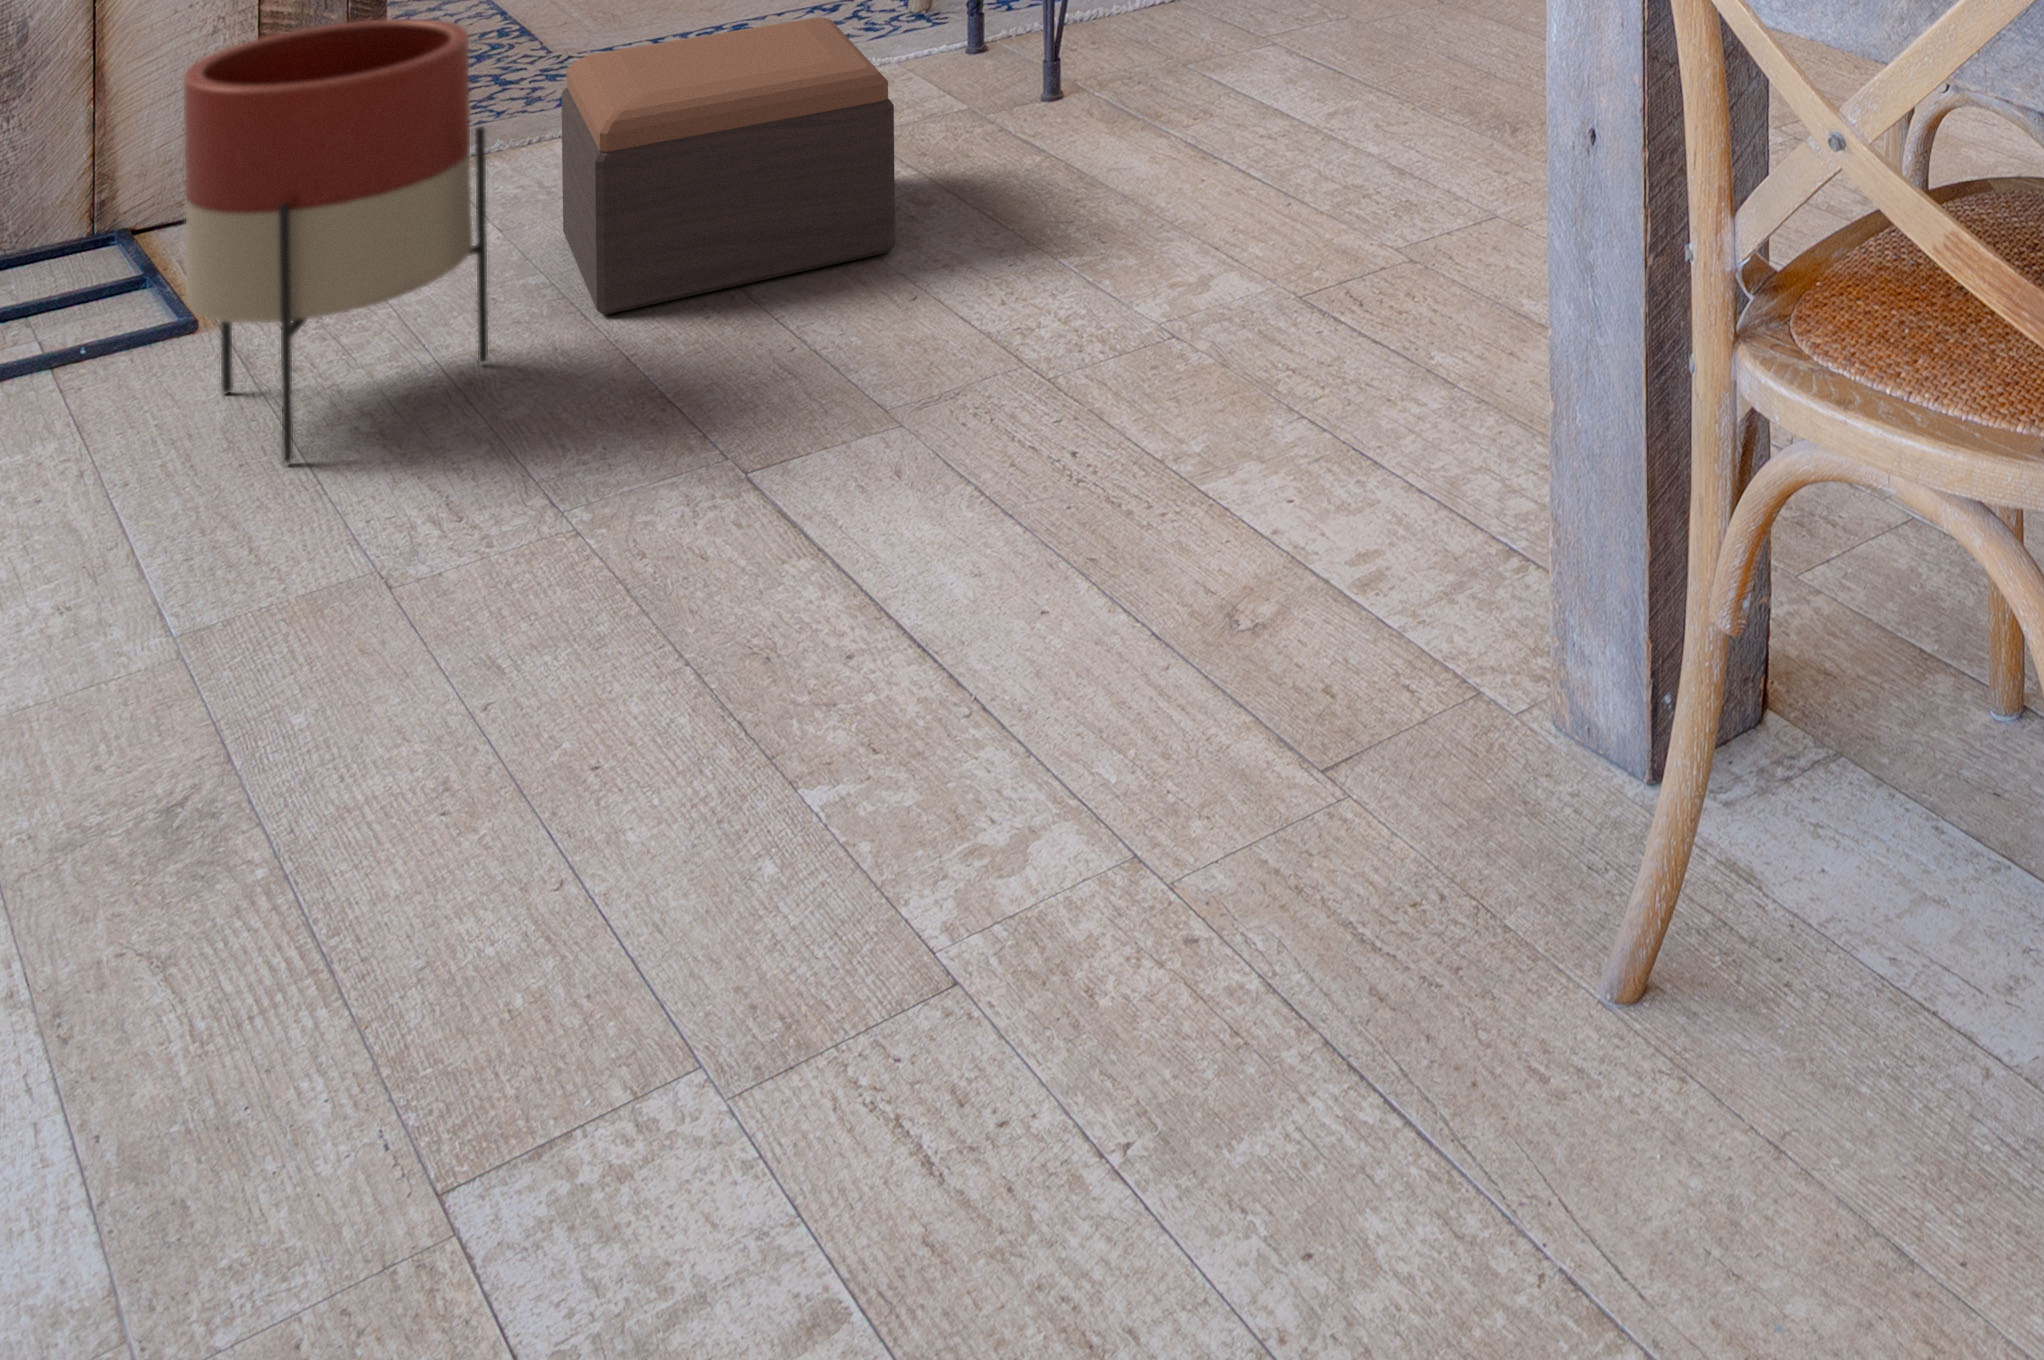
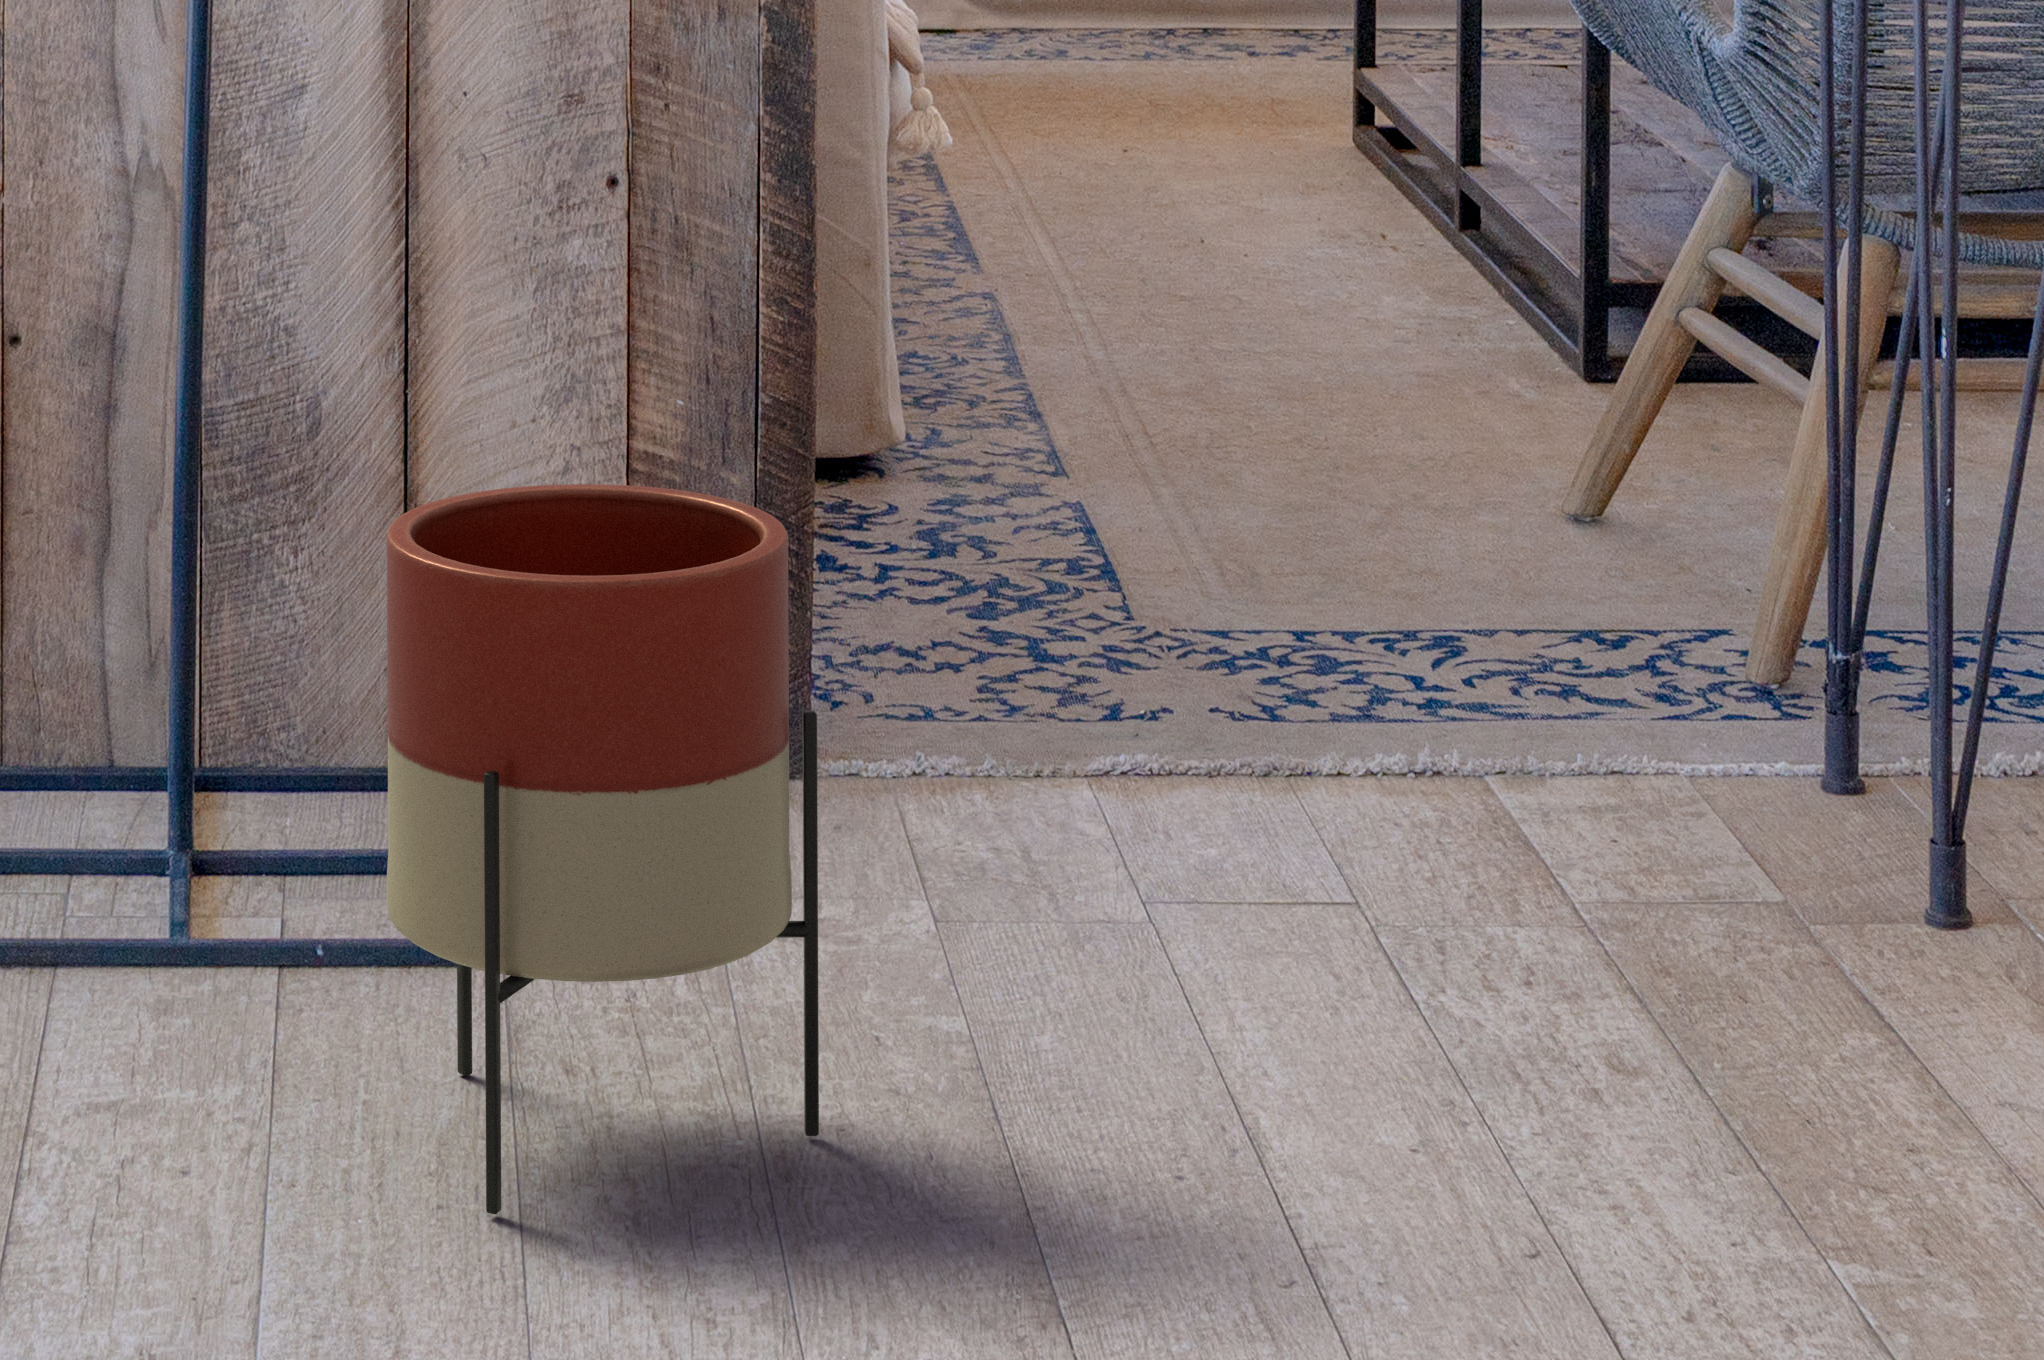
footstool: present [561,17,895,315] -> none [1003,625,1524,1128]

